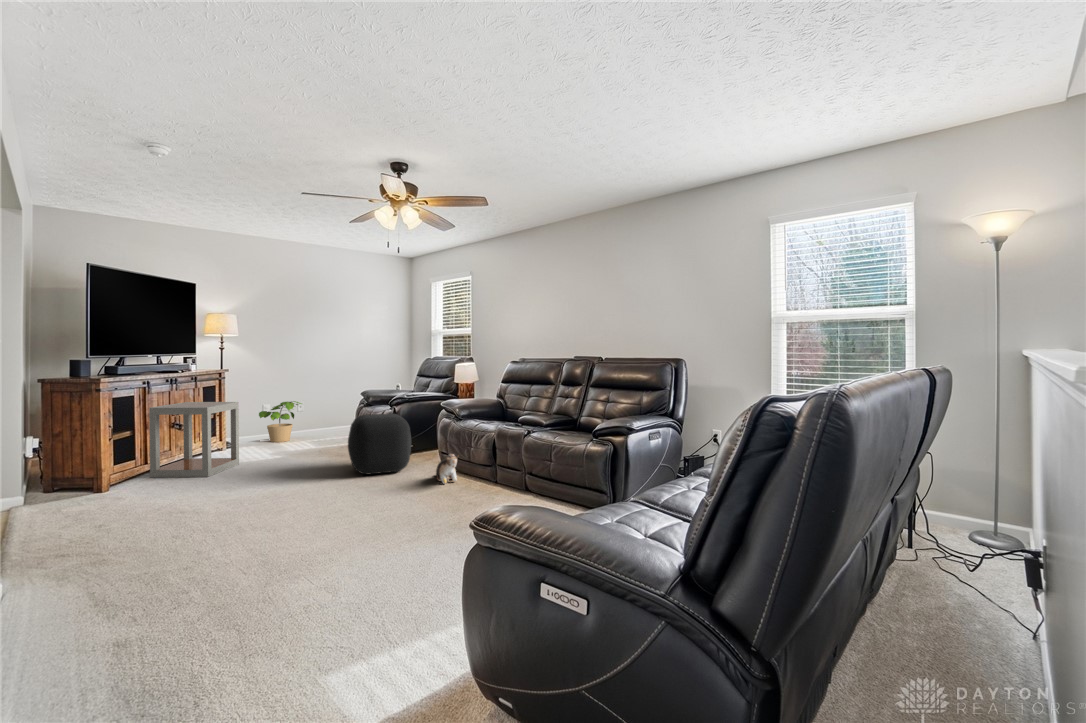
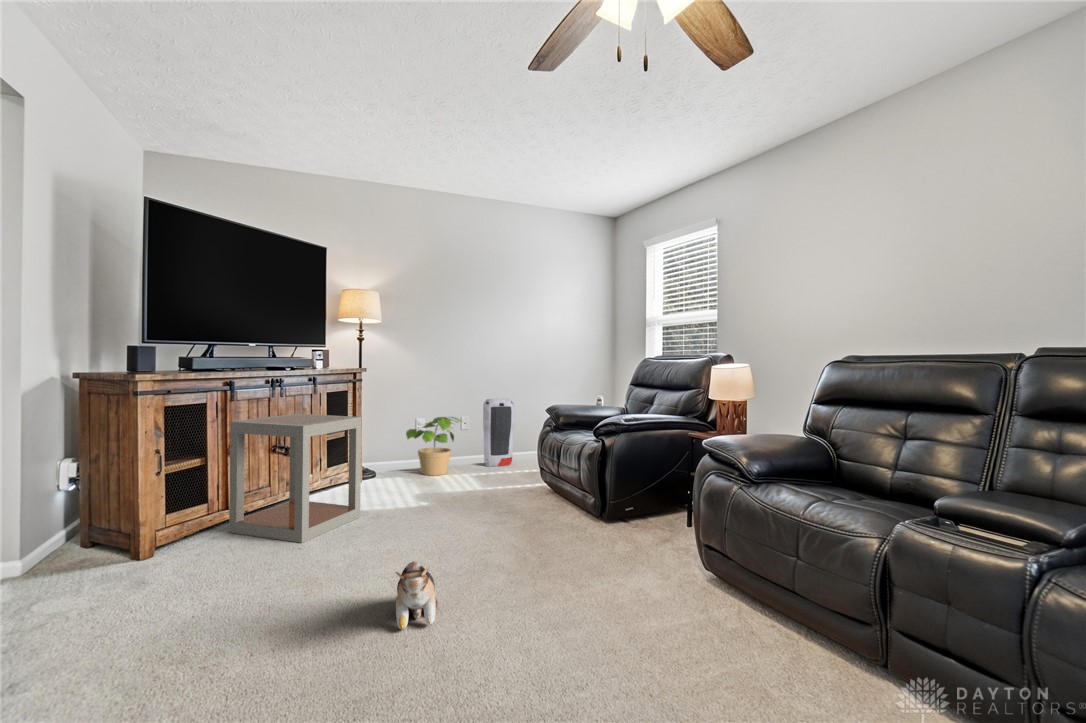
air purifier: none [315,388,338,435] -> present [483,399,515,467]
ottoman: present [348,414,411,474] -> none [520,454,639,578]
plush toy: present [436,454,457,484] -> present [396,561,438,630]

